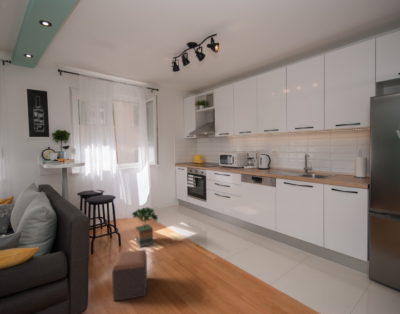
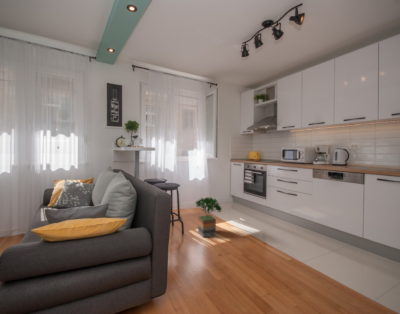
footstool: present [112,250,147,301] -> none [186,238,221,290]

